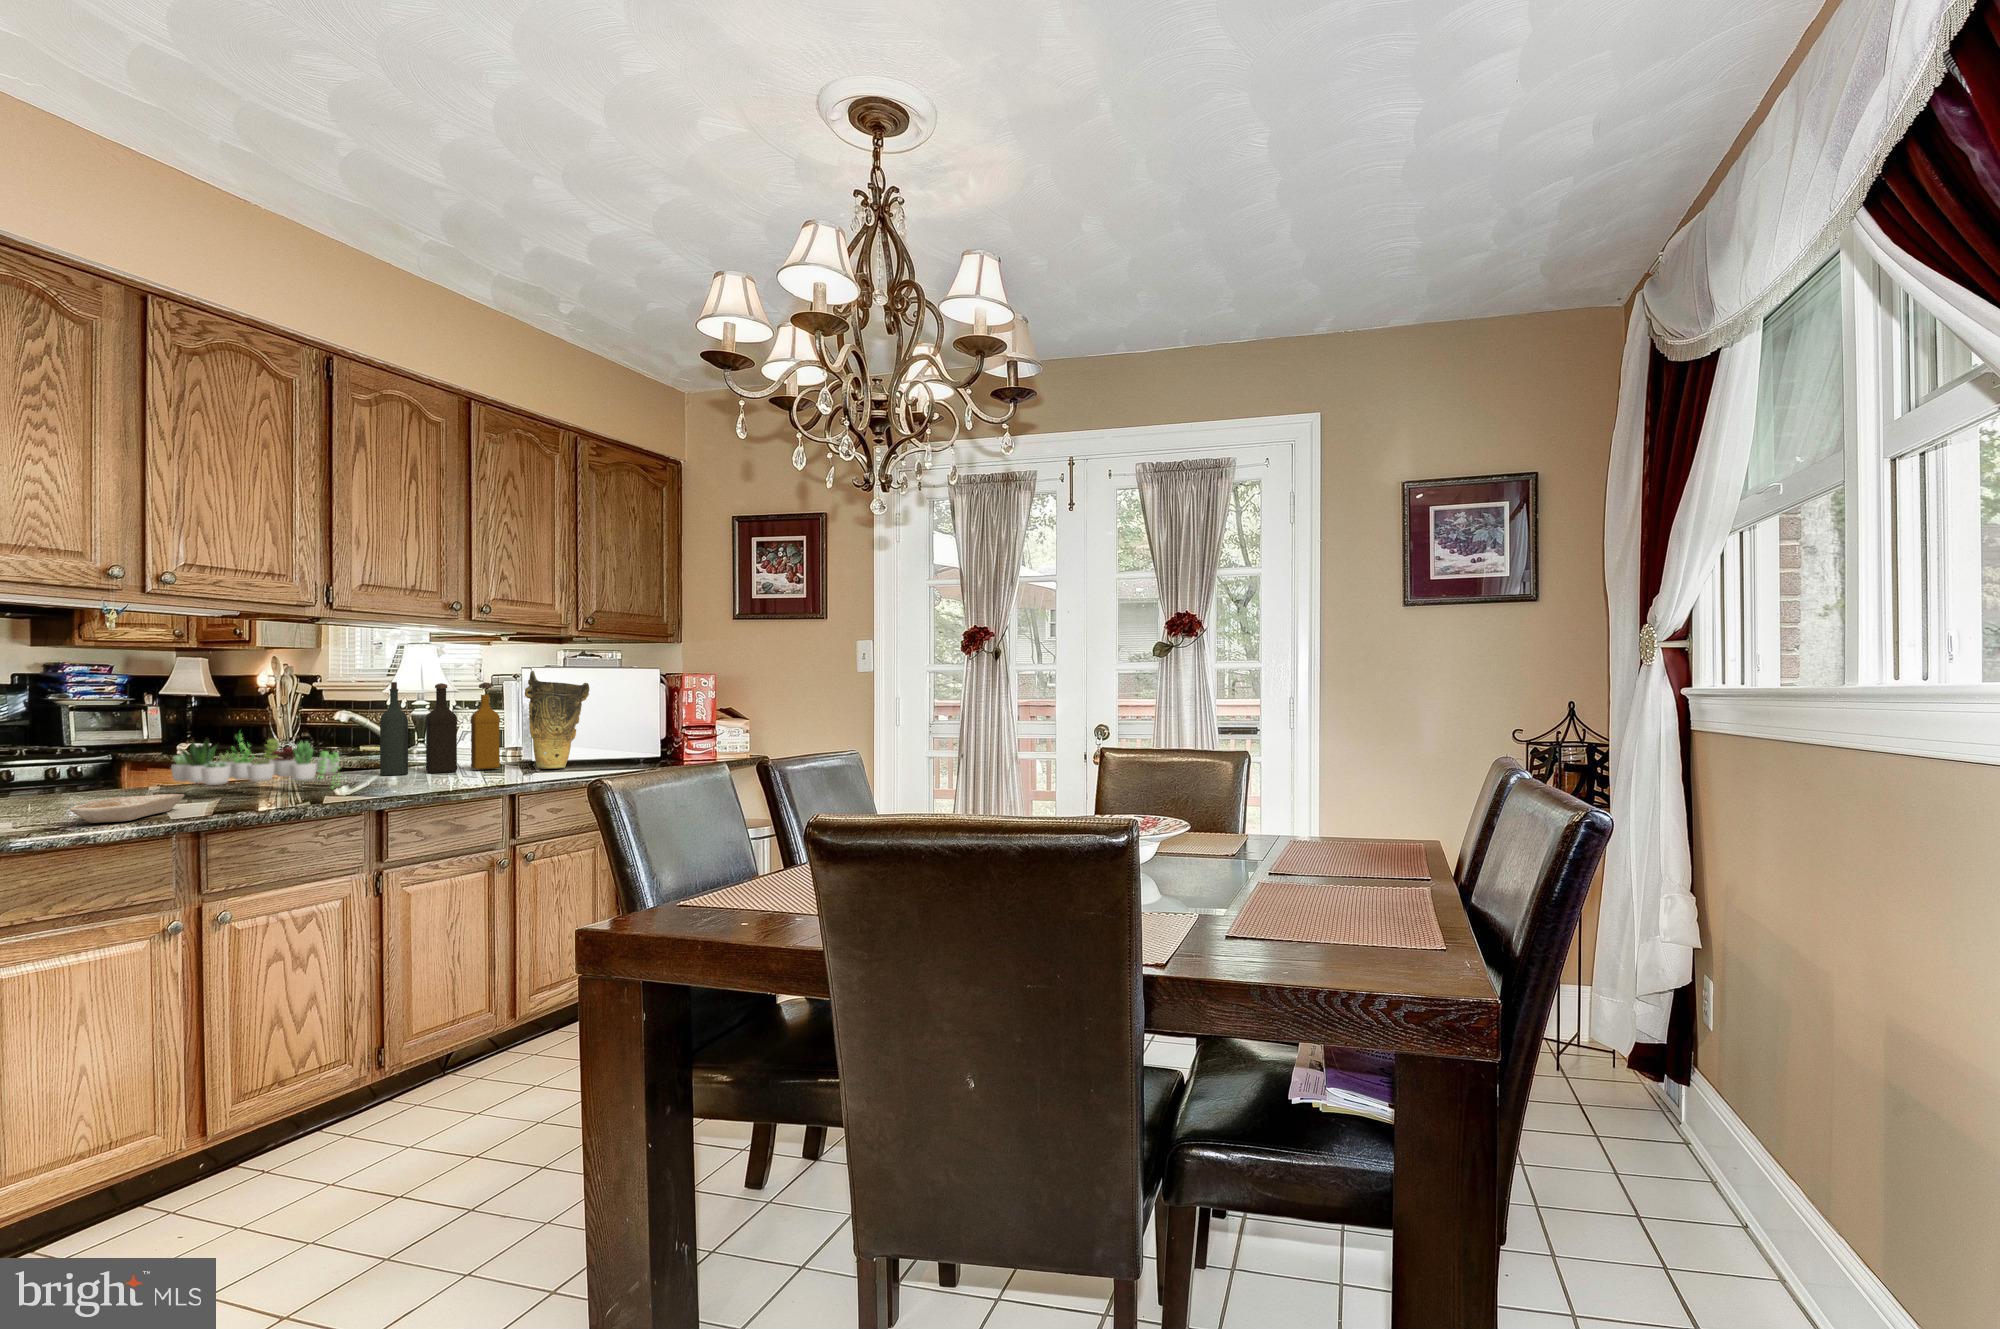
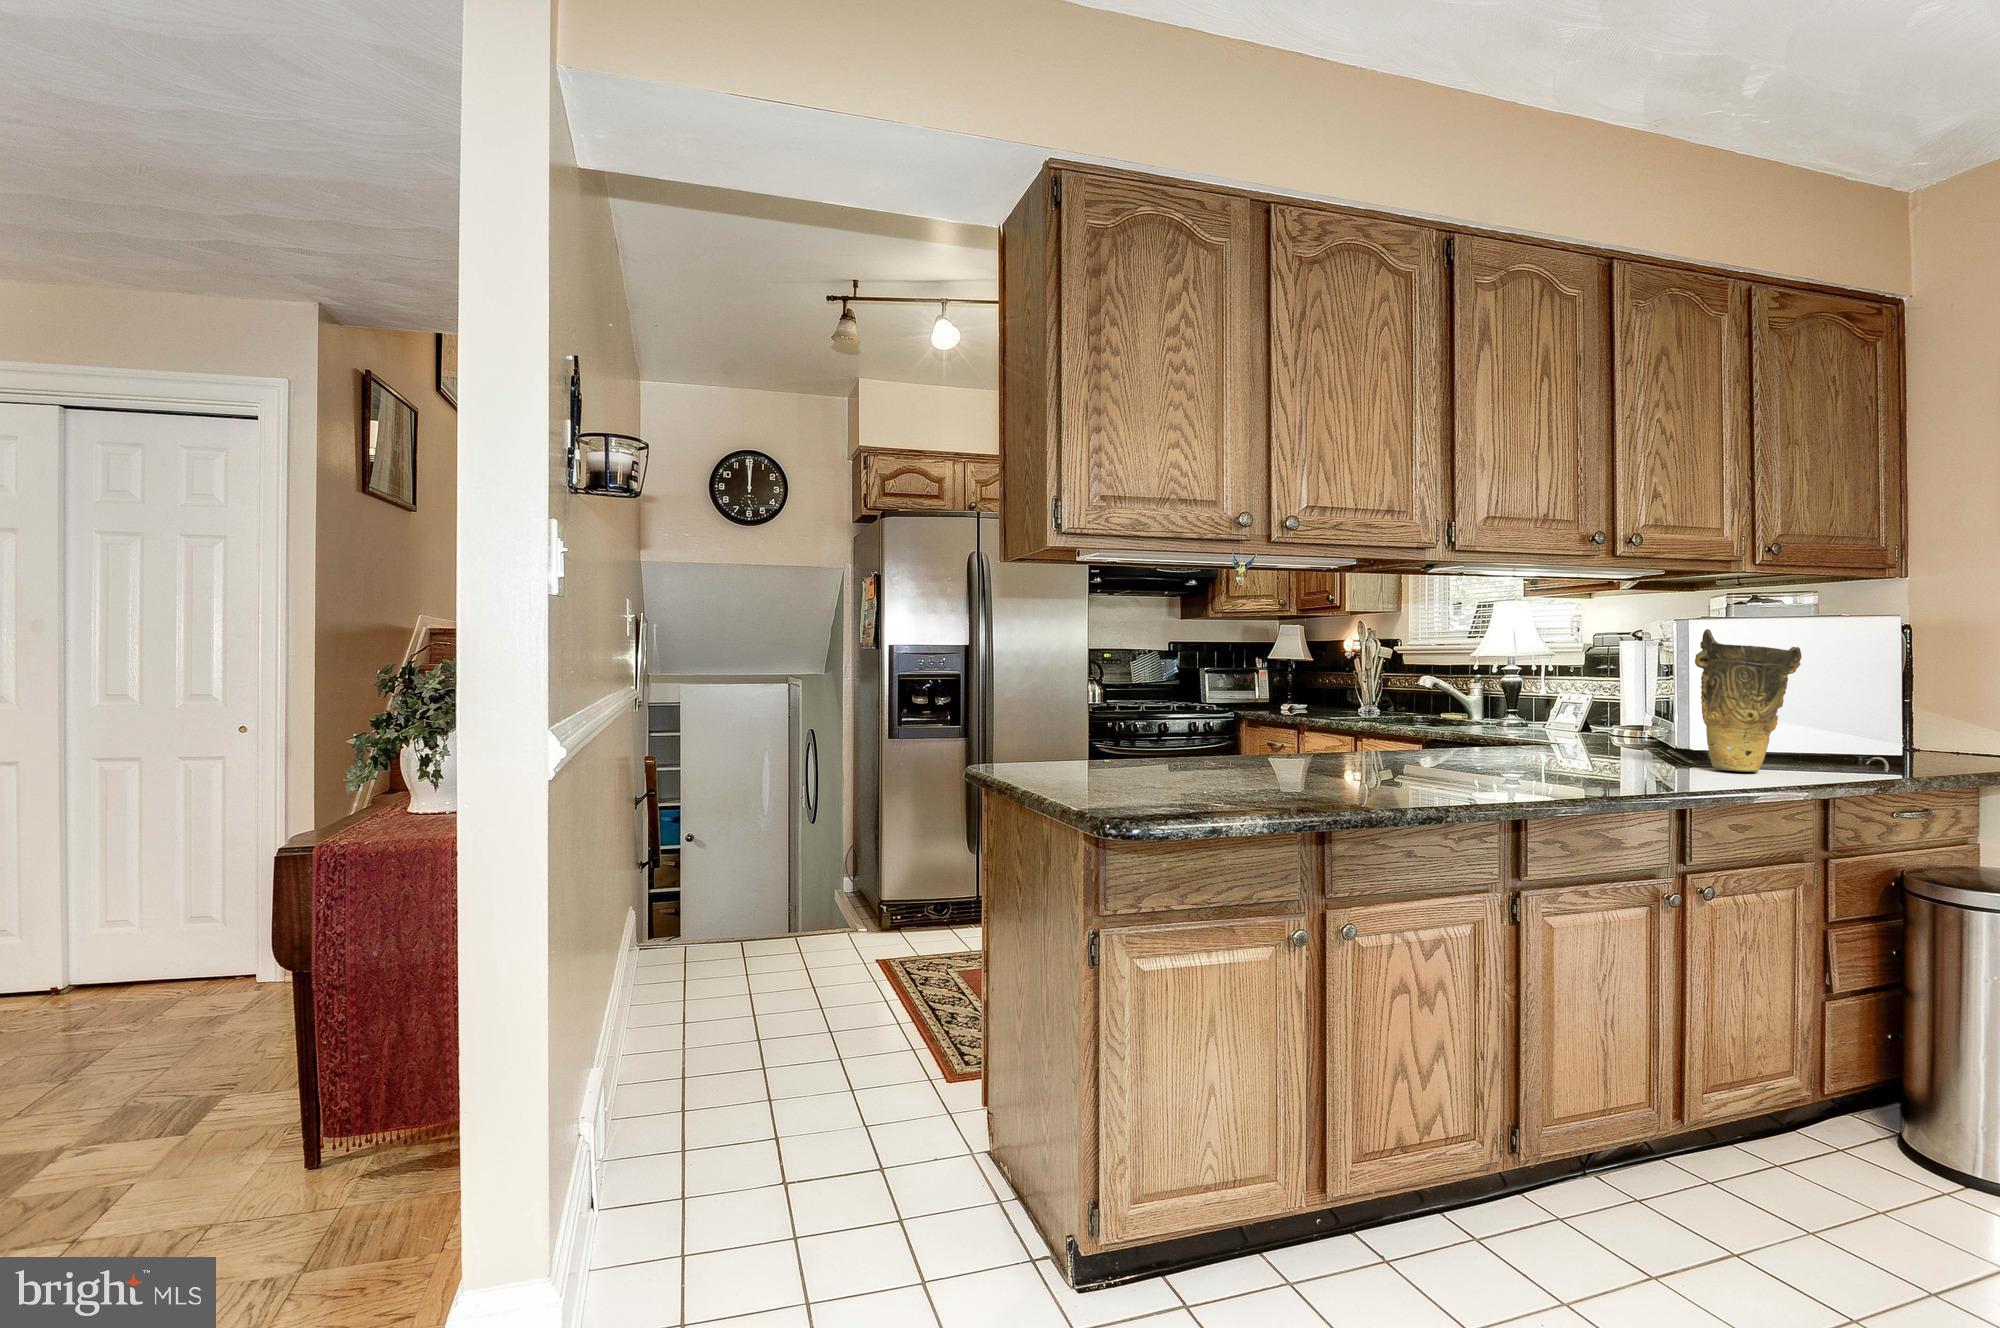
bottle: present [380,682,500,775] -> none [1495,644,1654,764]
succulent plant: present [171,734,340,789] -> none [1288,697,1462,776]
tray: present [70,794,184,823] -> none [1203,768,1305,802]

